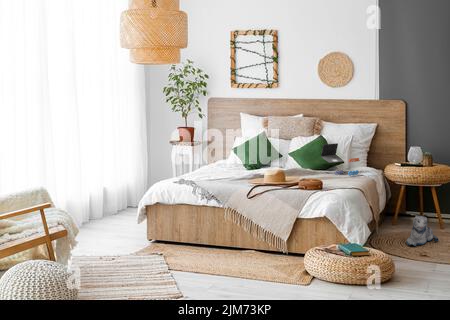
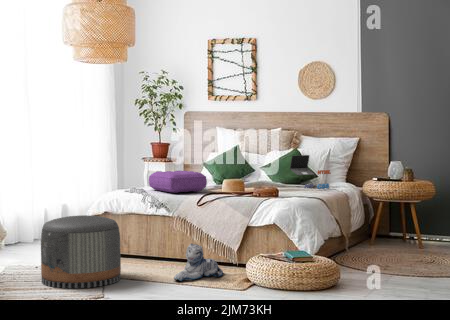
pillow: none [195,162,252,185] -> present [149,171,207,193]
pouf: none [111,214,187,287] -> present [41,215,121,288]
plush toy: present [406,215,439,246] -> present [174,243,223,281]

